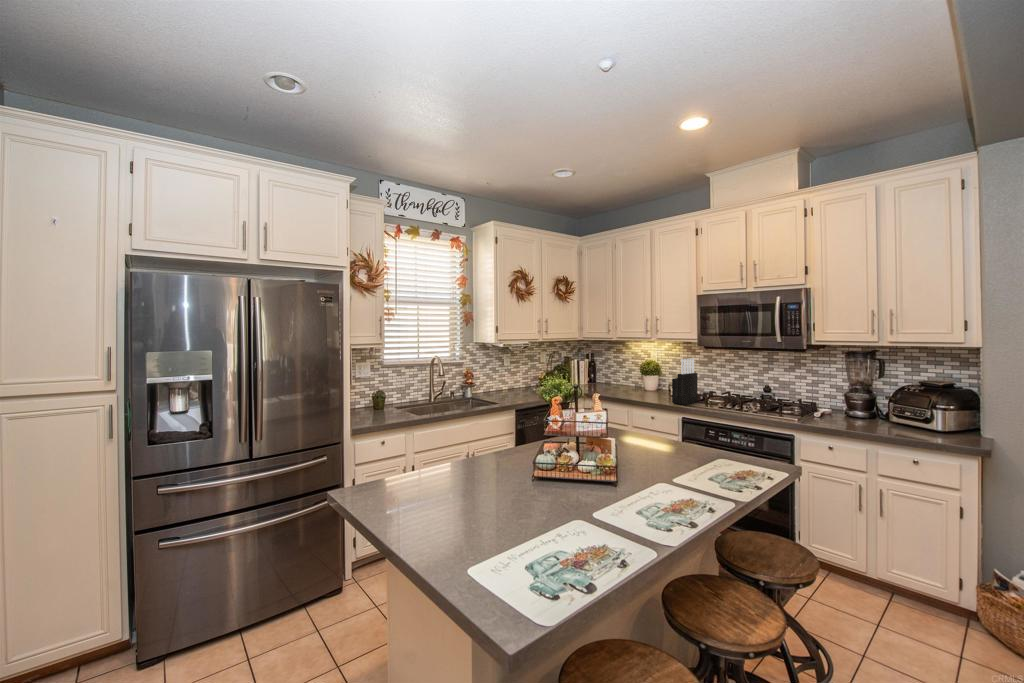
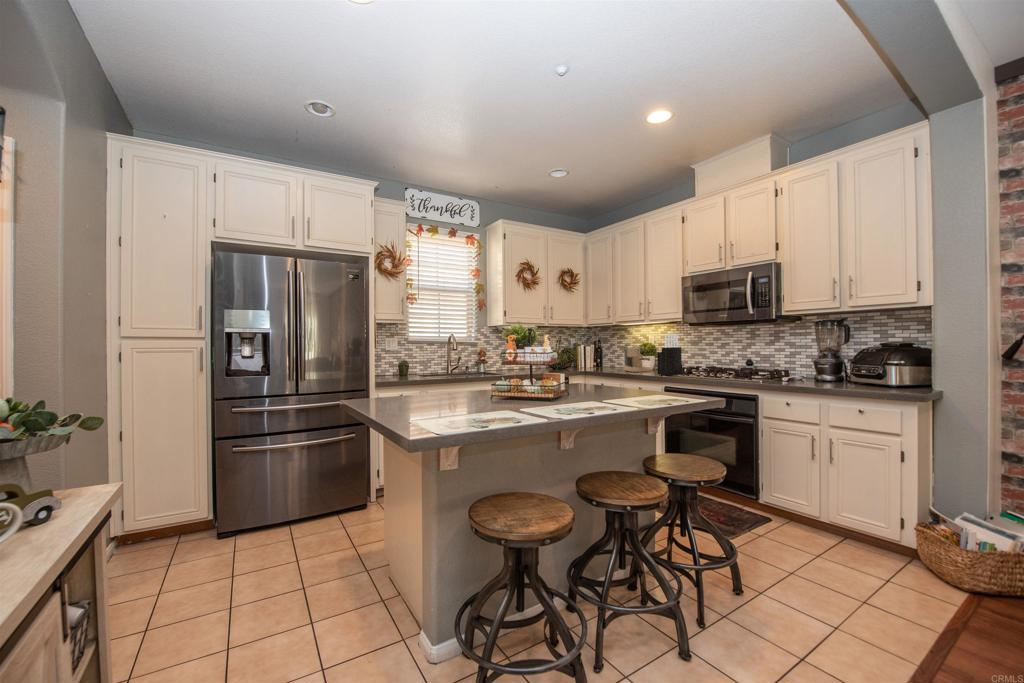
coffee maker: none [629,368,660,397] -> present [624,347,651,372]

